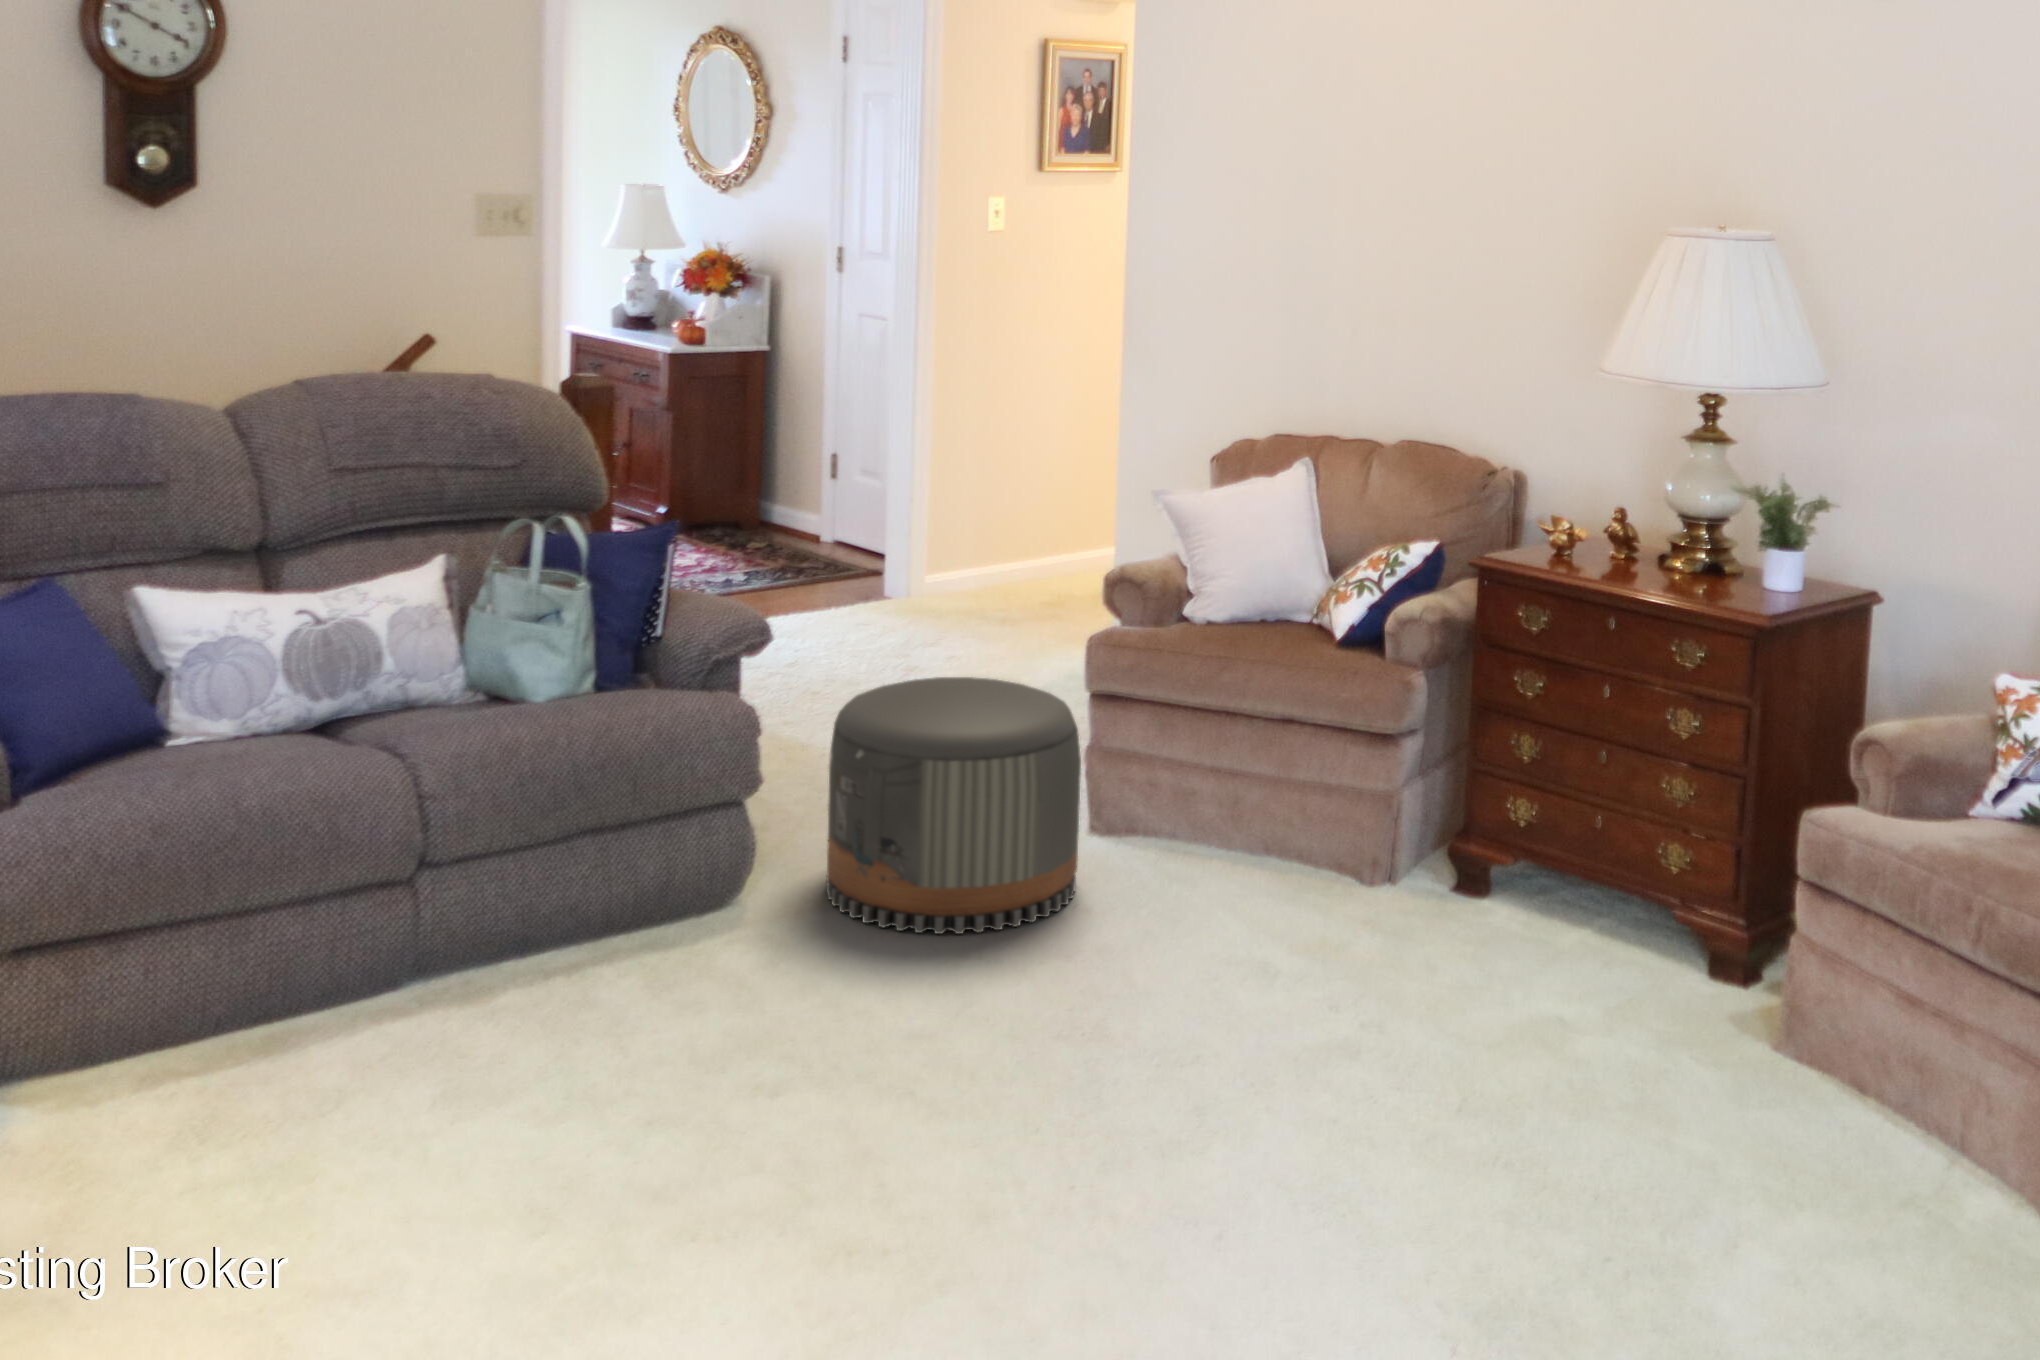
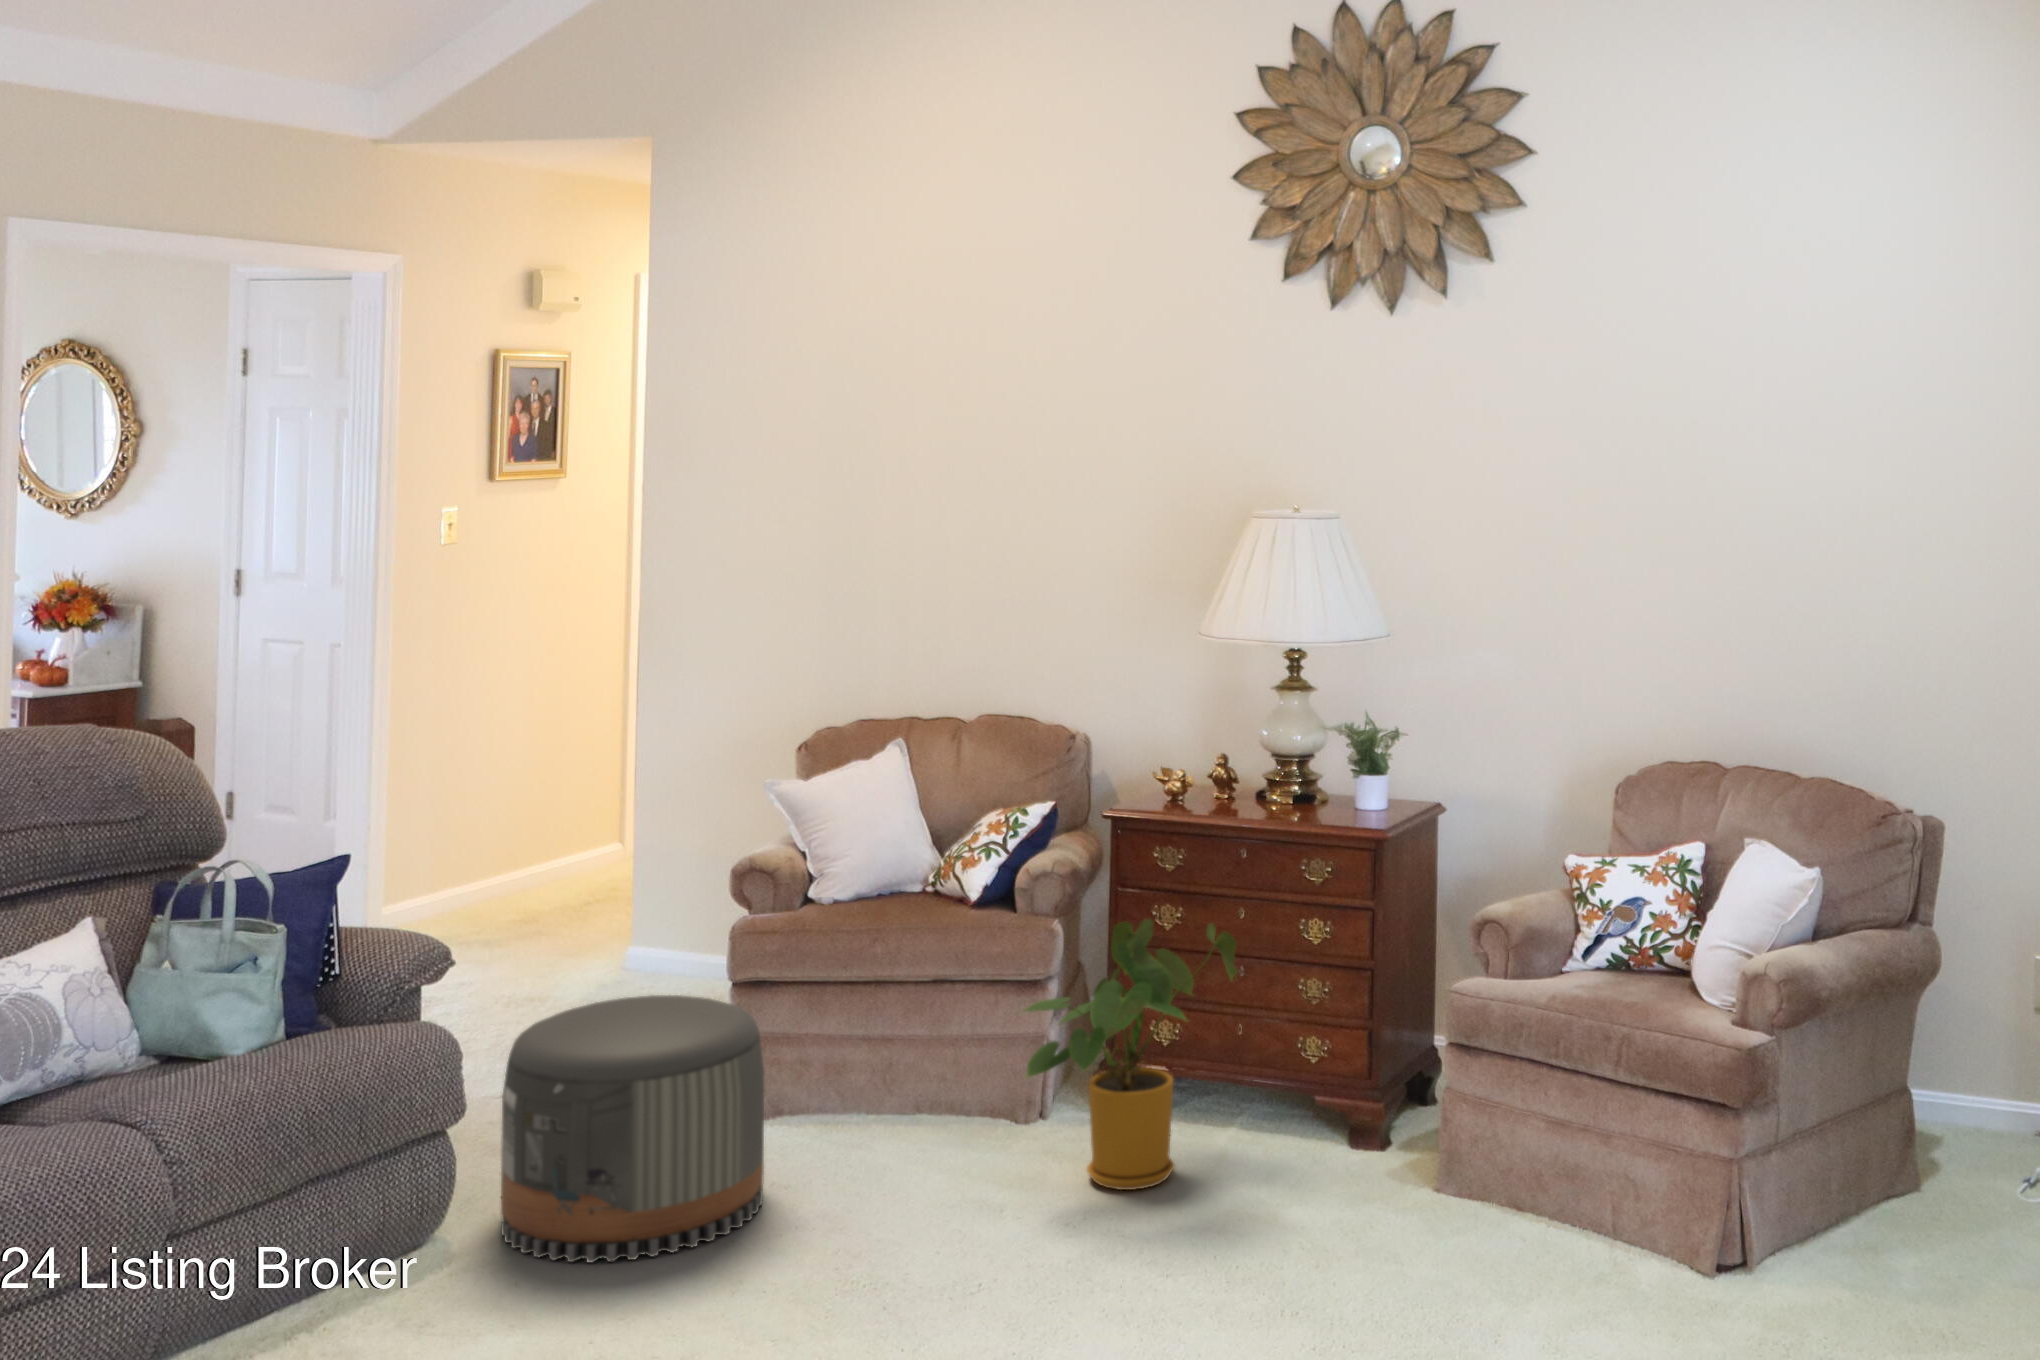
house plant: none [1323,676,1592,968] -> present [1024,919,1237,1190]

